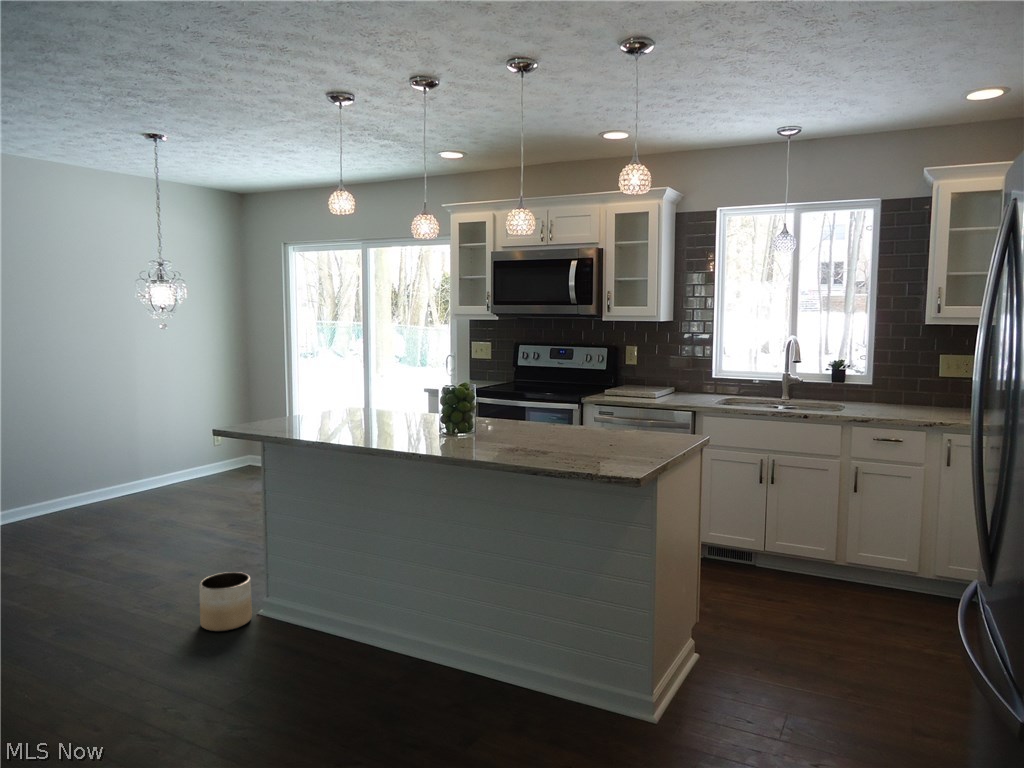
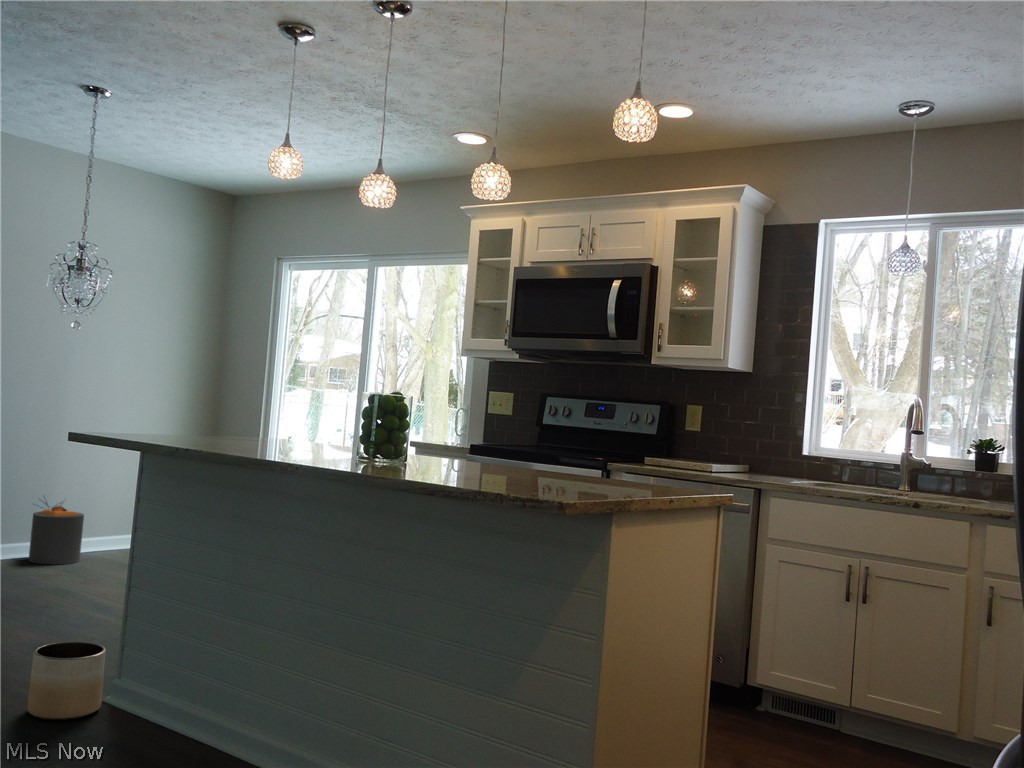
trash can: none [127,444,171,498] -> present [29,497,84,564]

